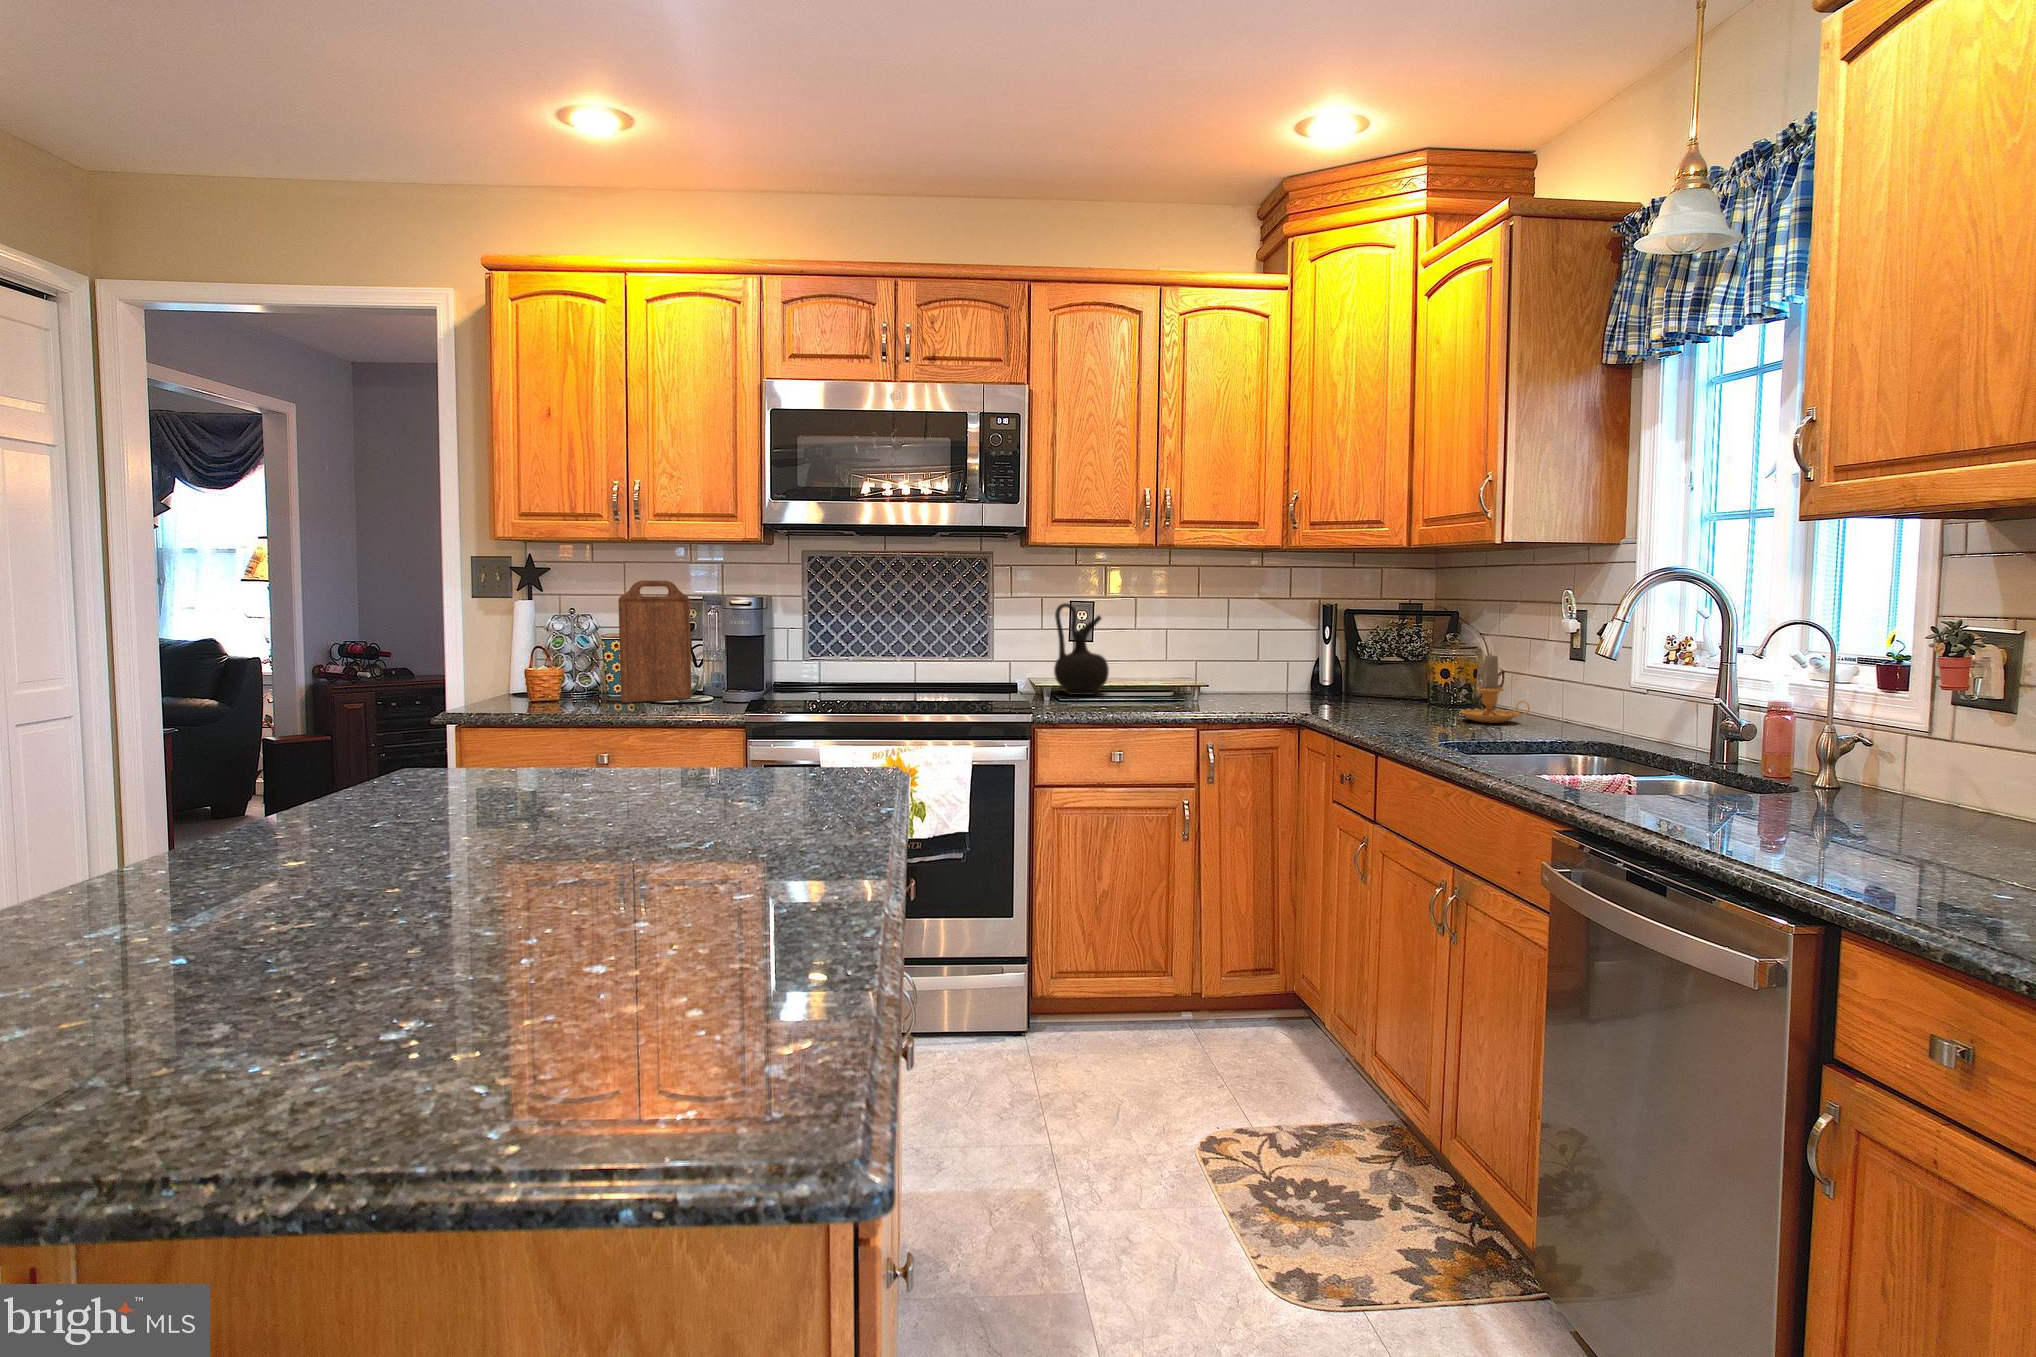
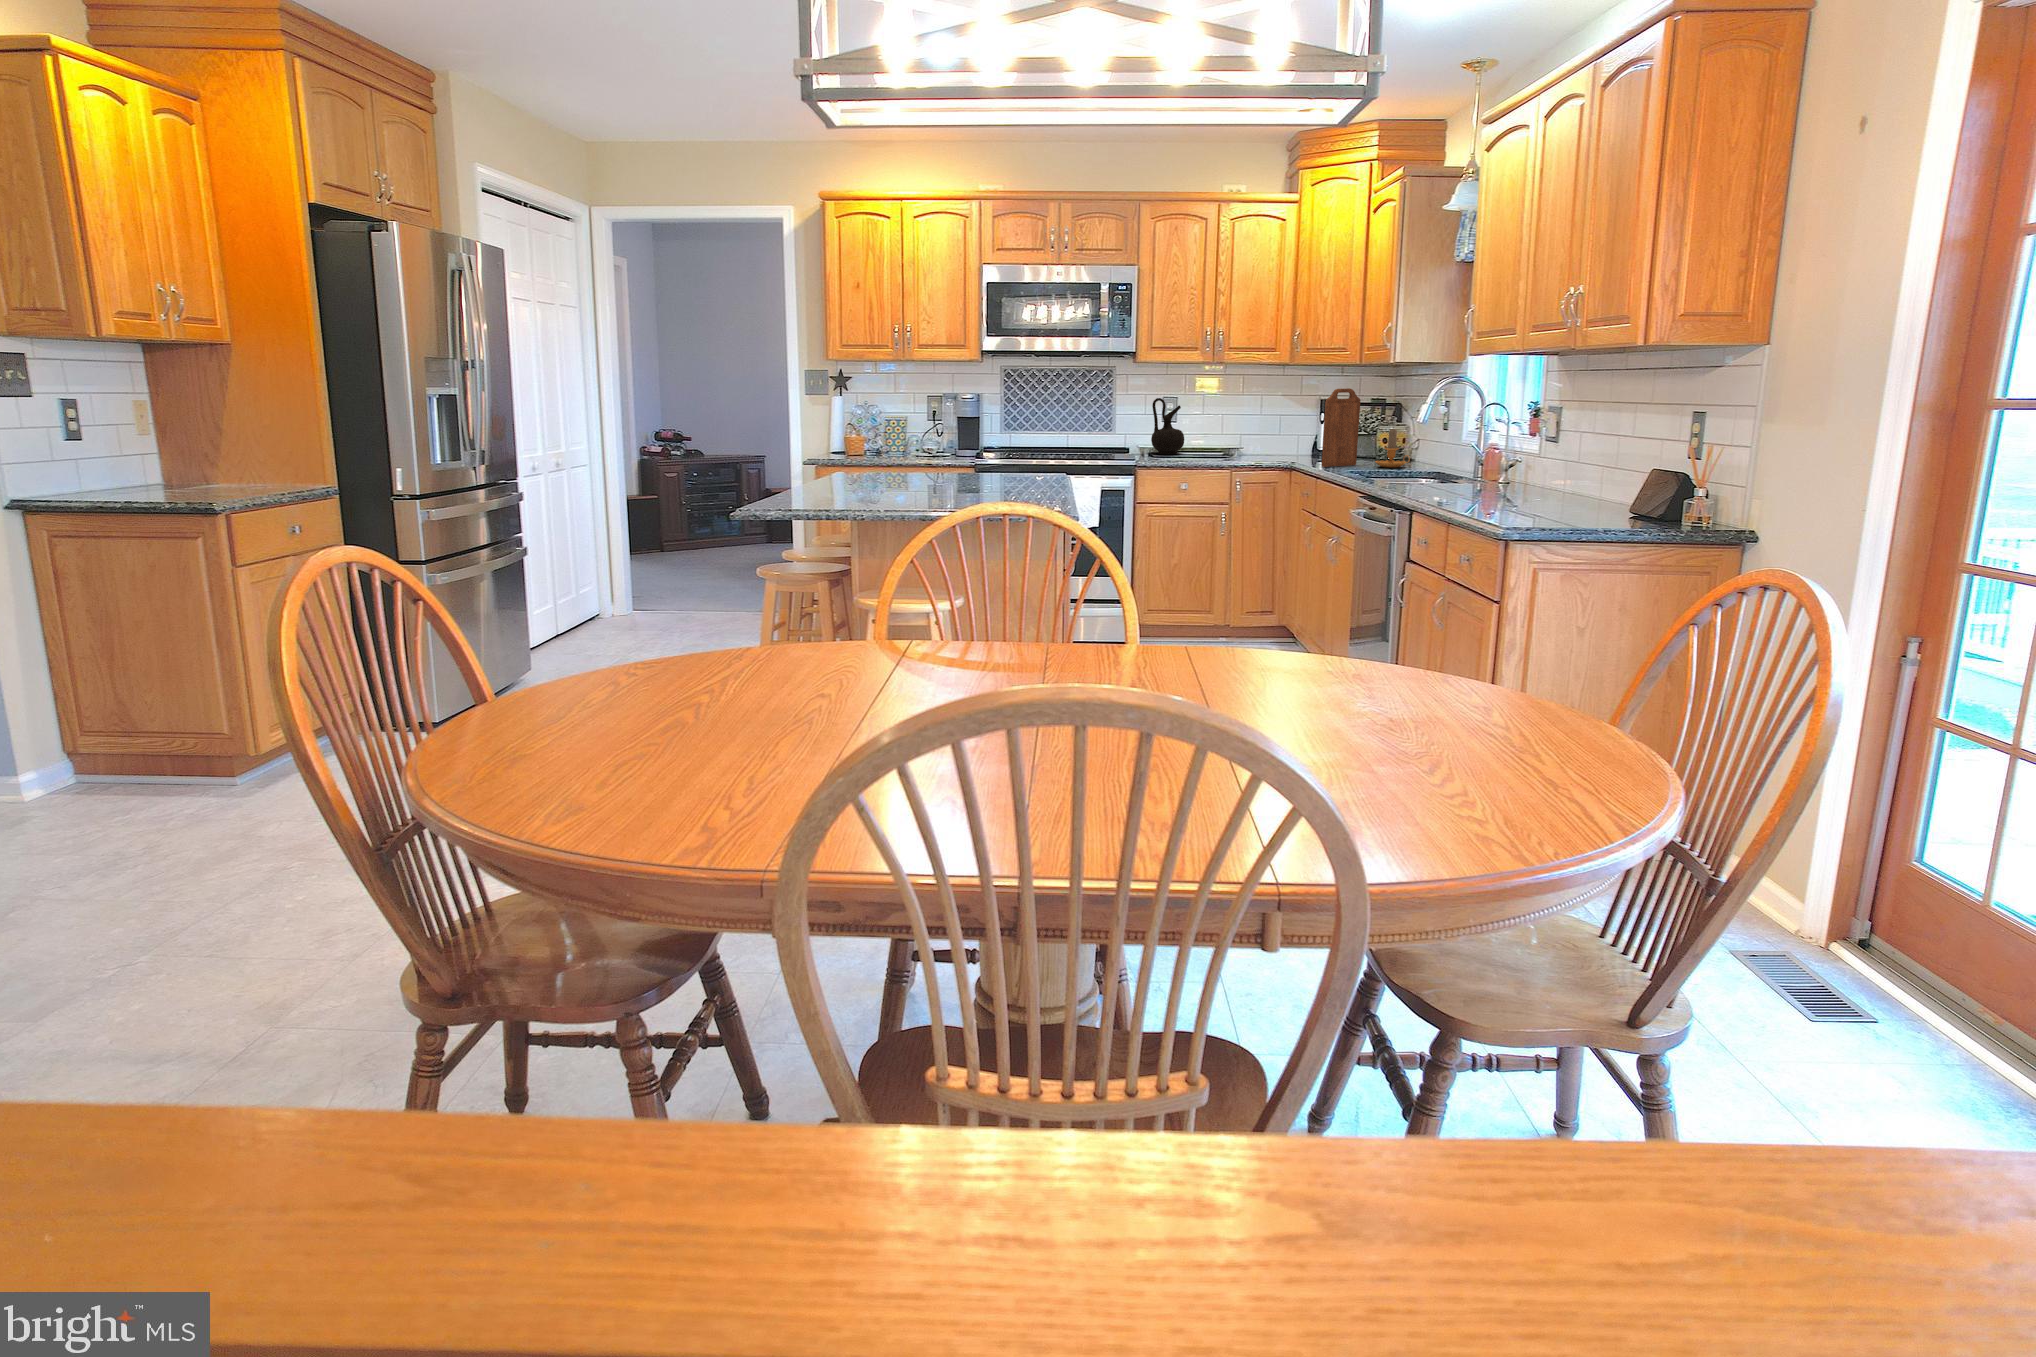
cutting board: present [618,580,692,702] -> present [1322,388,1361,467]

